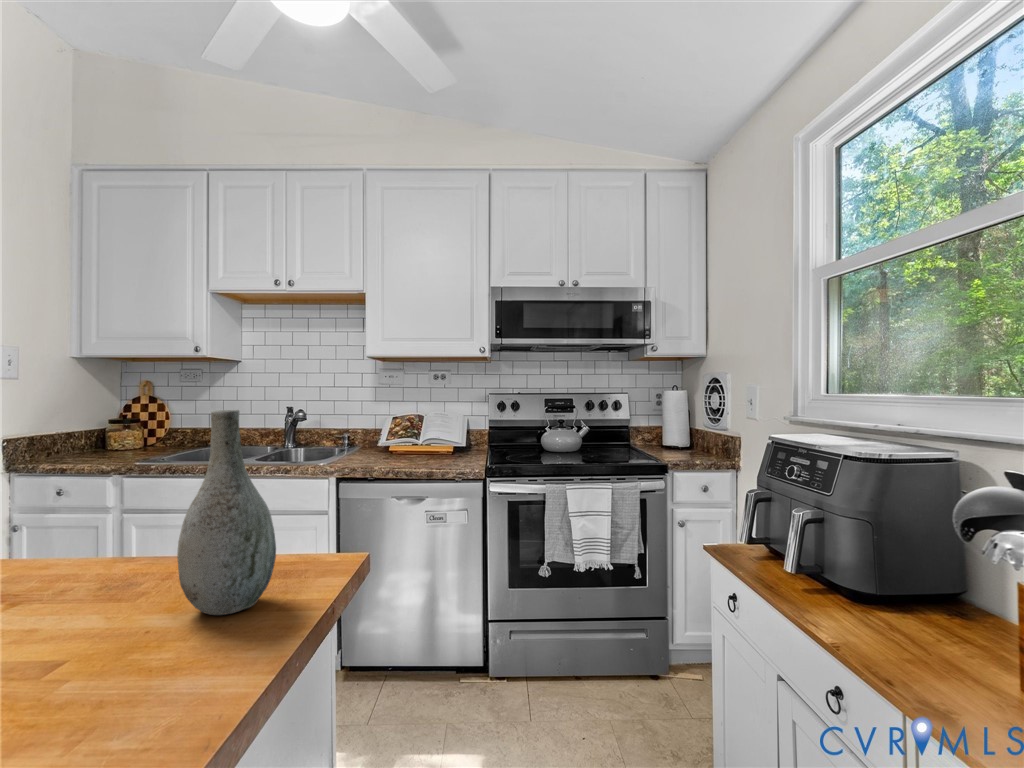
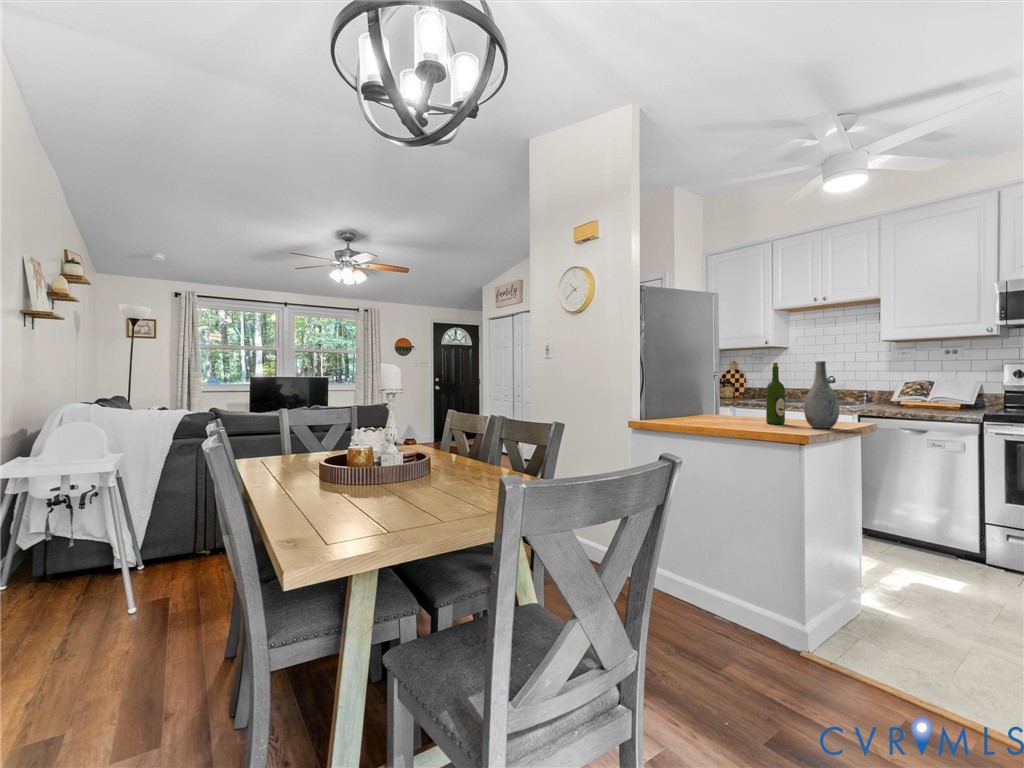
wine bottle: none [76,409,137,604] -> present [766,363,785,424]

